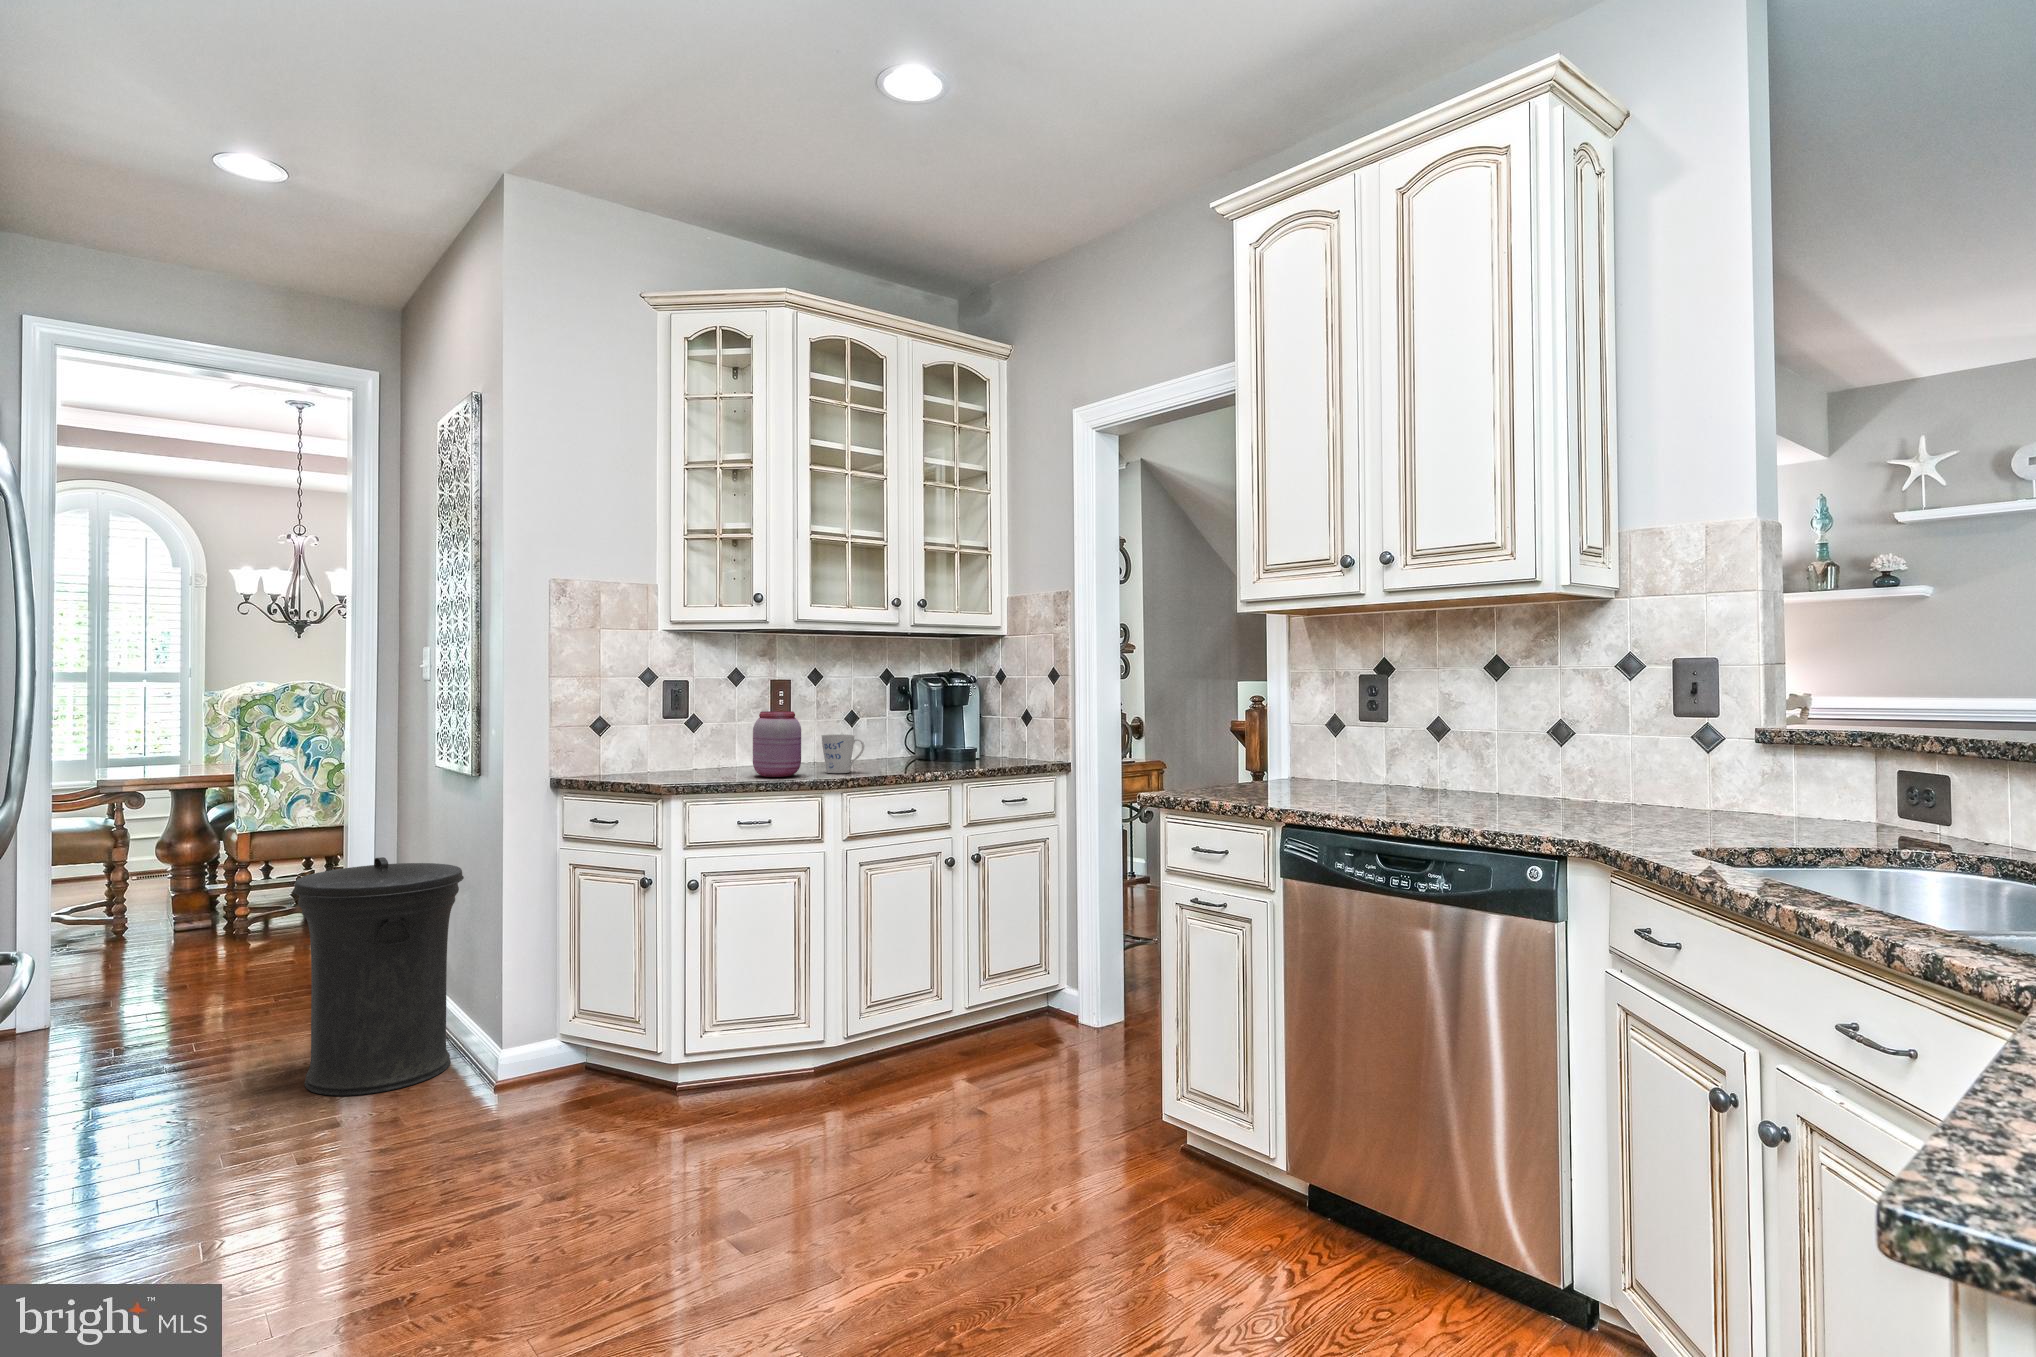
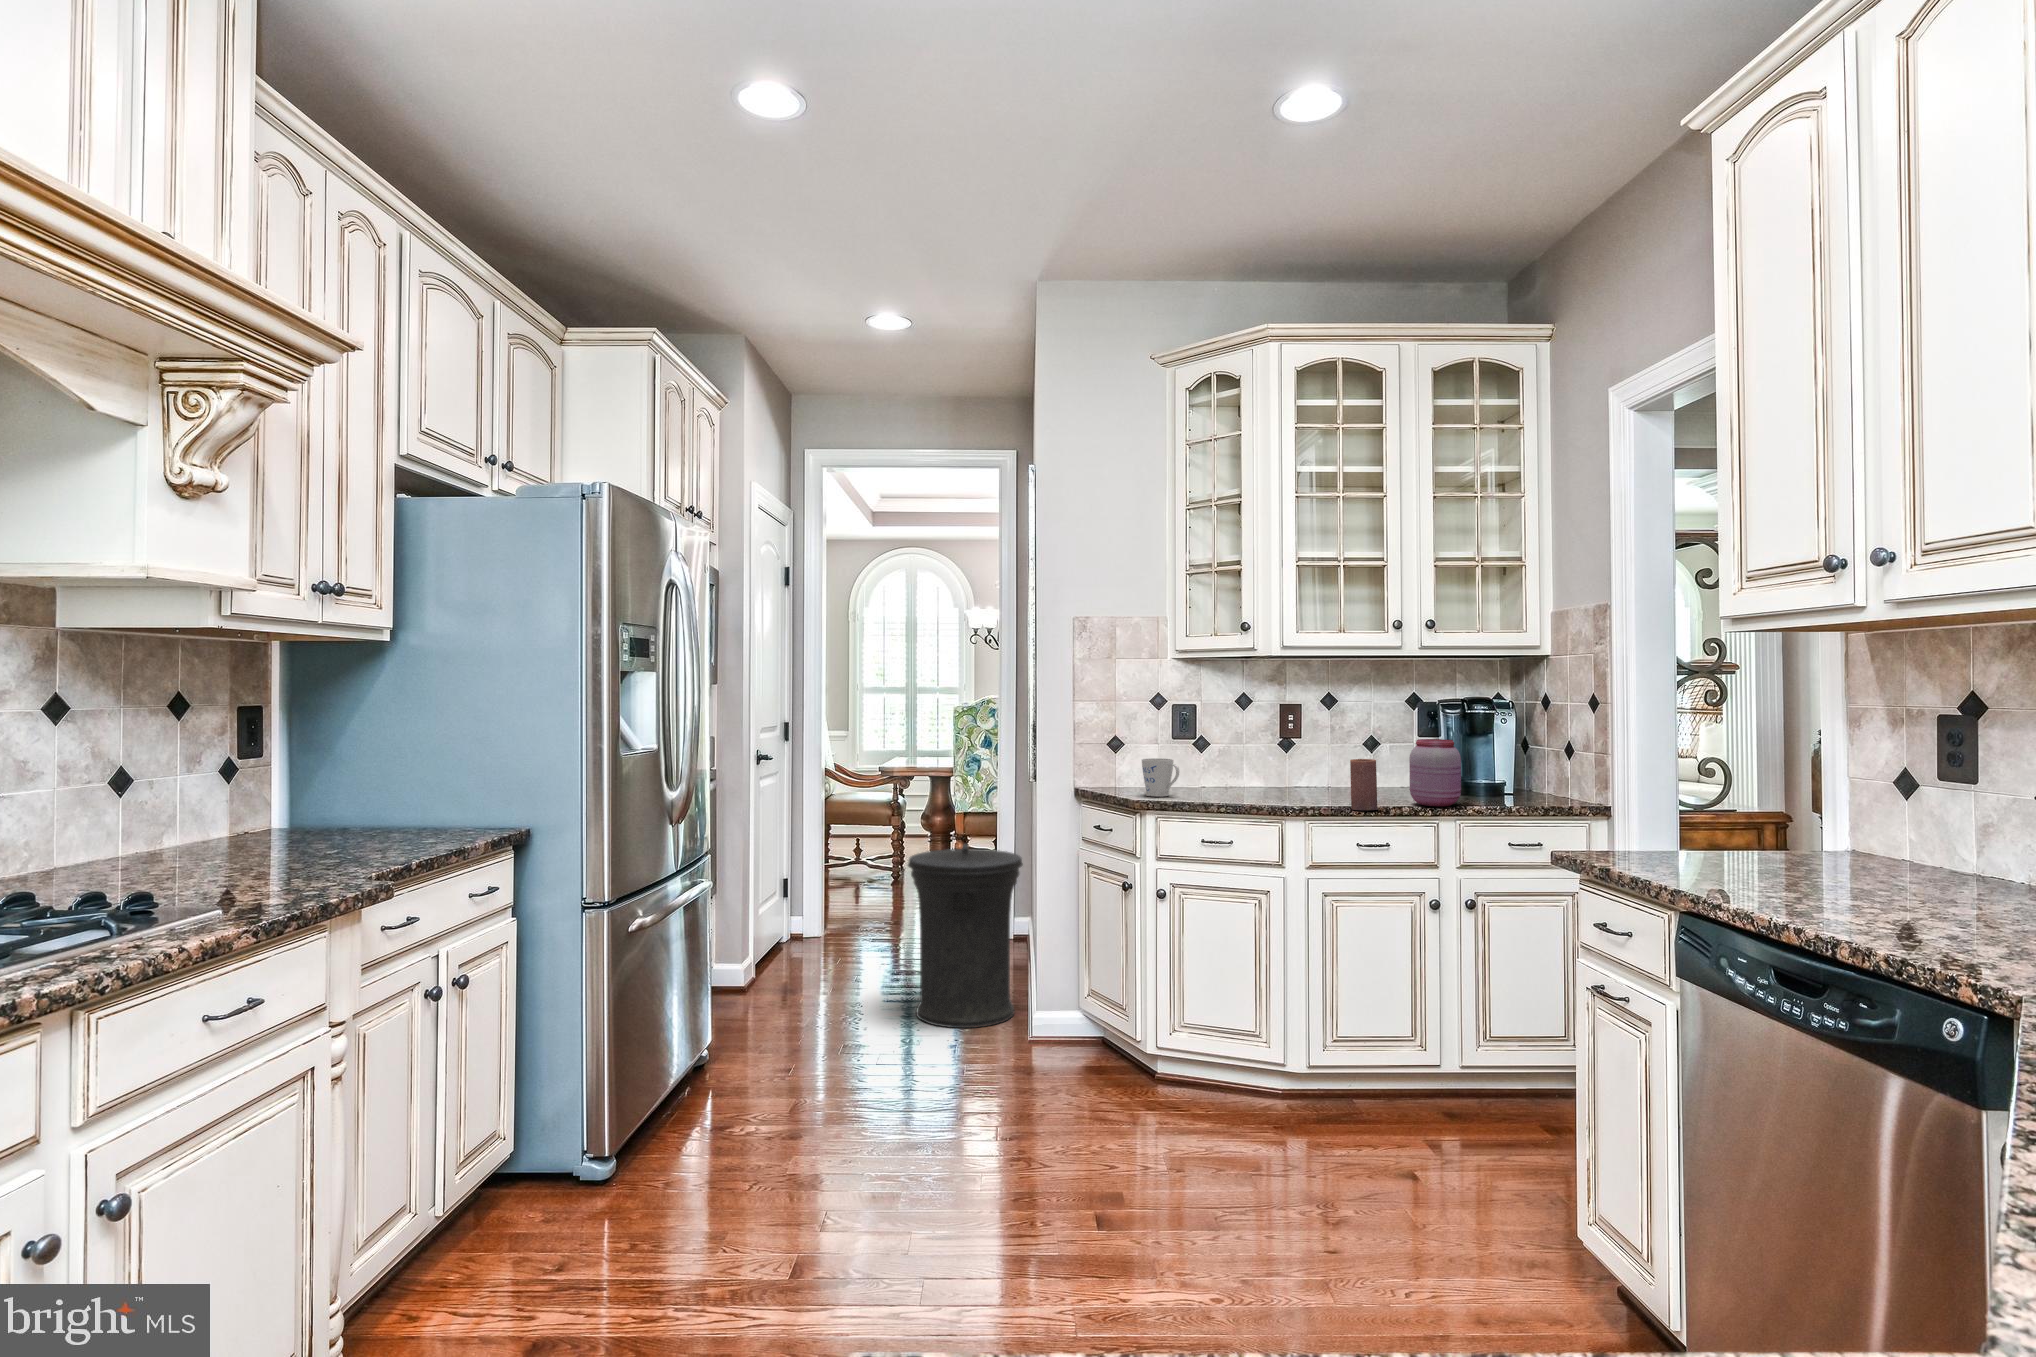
jar: present [753,711,801,777] -> present [1409,739,1461,806]
candle: none [883,729,908,778] -> present [1350,759,1378,810]
mug: present [822,734,864,773] -> present [1142,759,1179,797]

